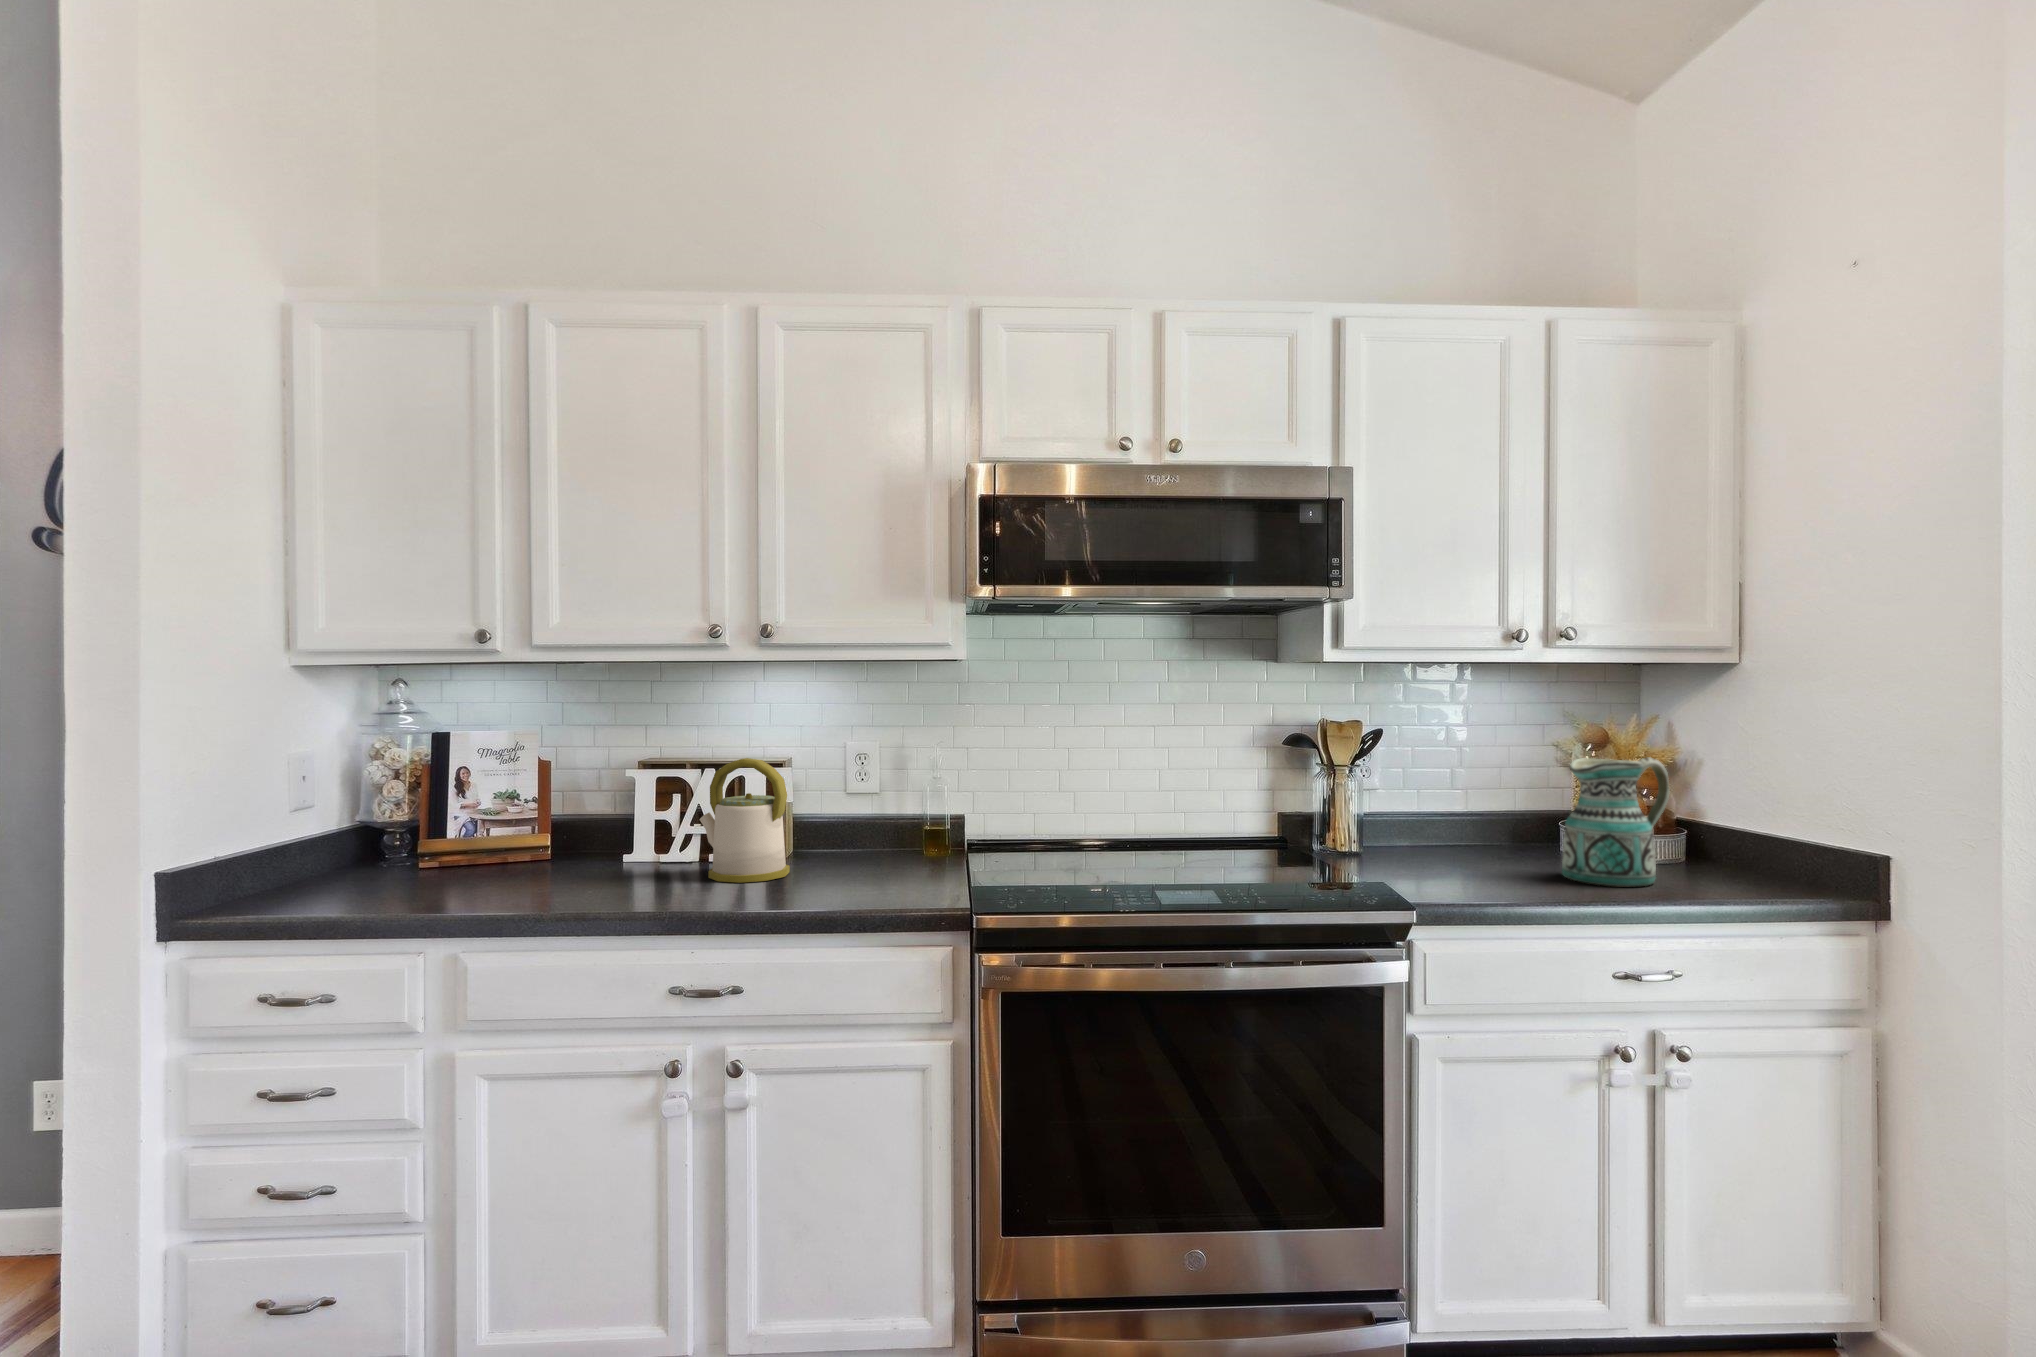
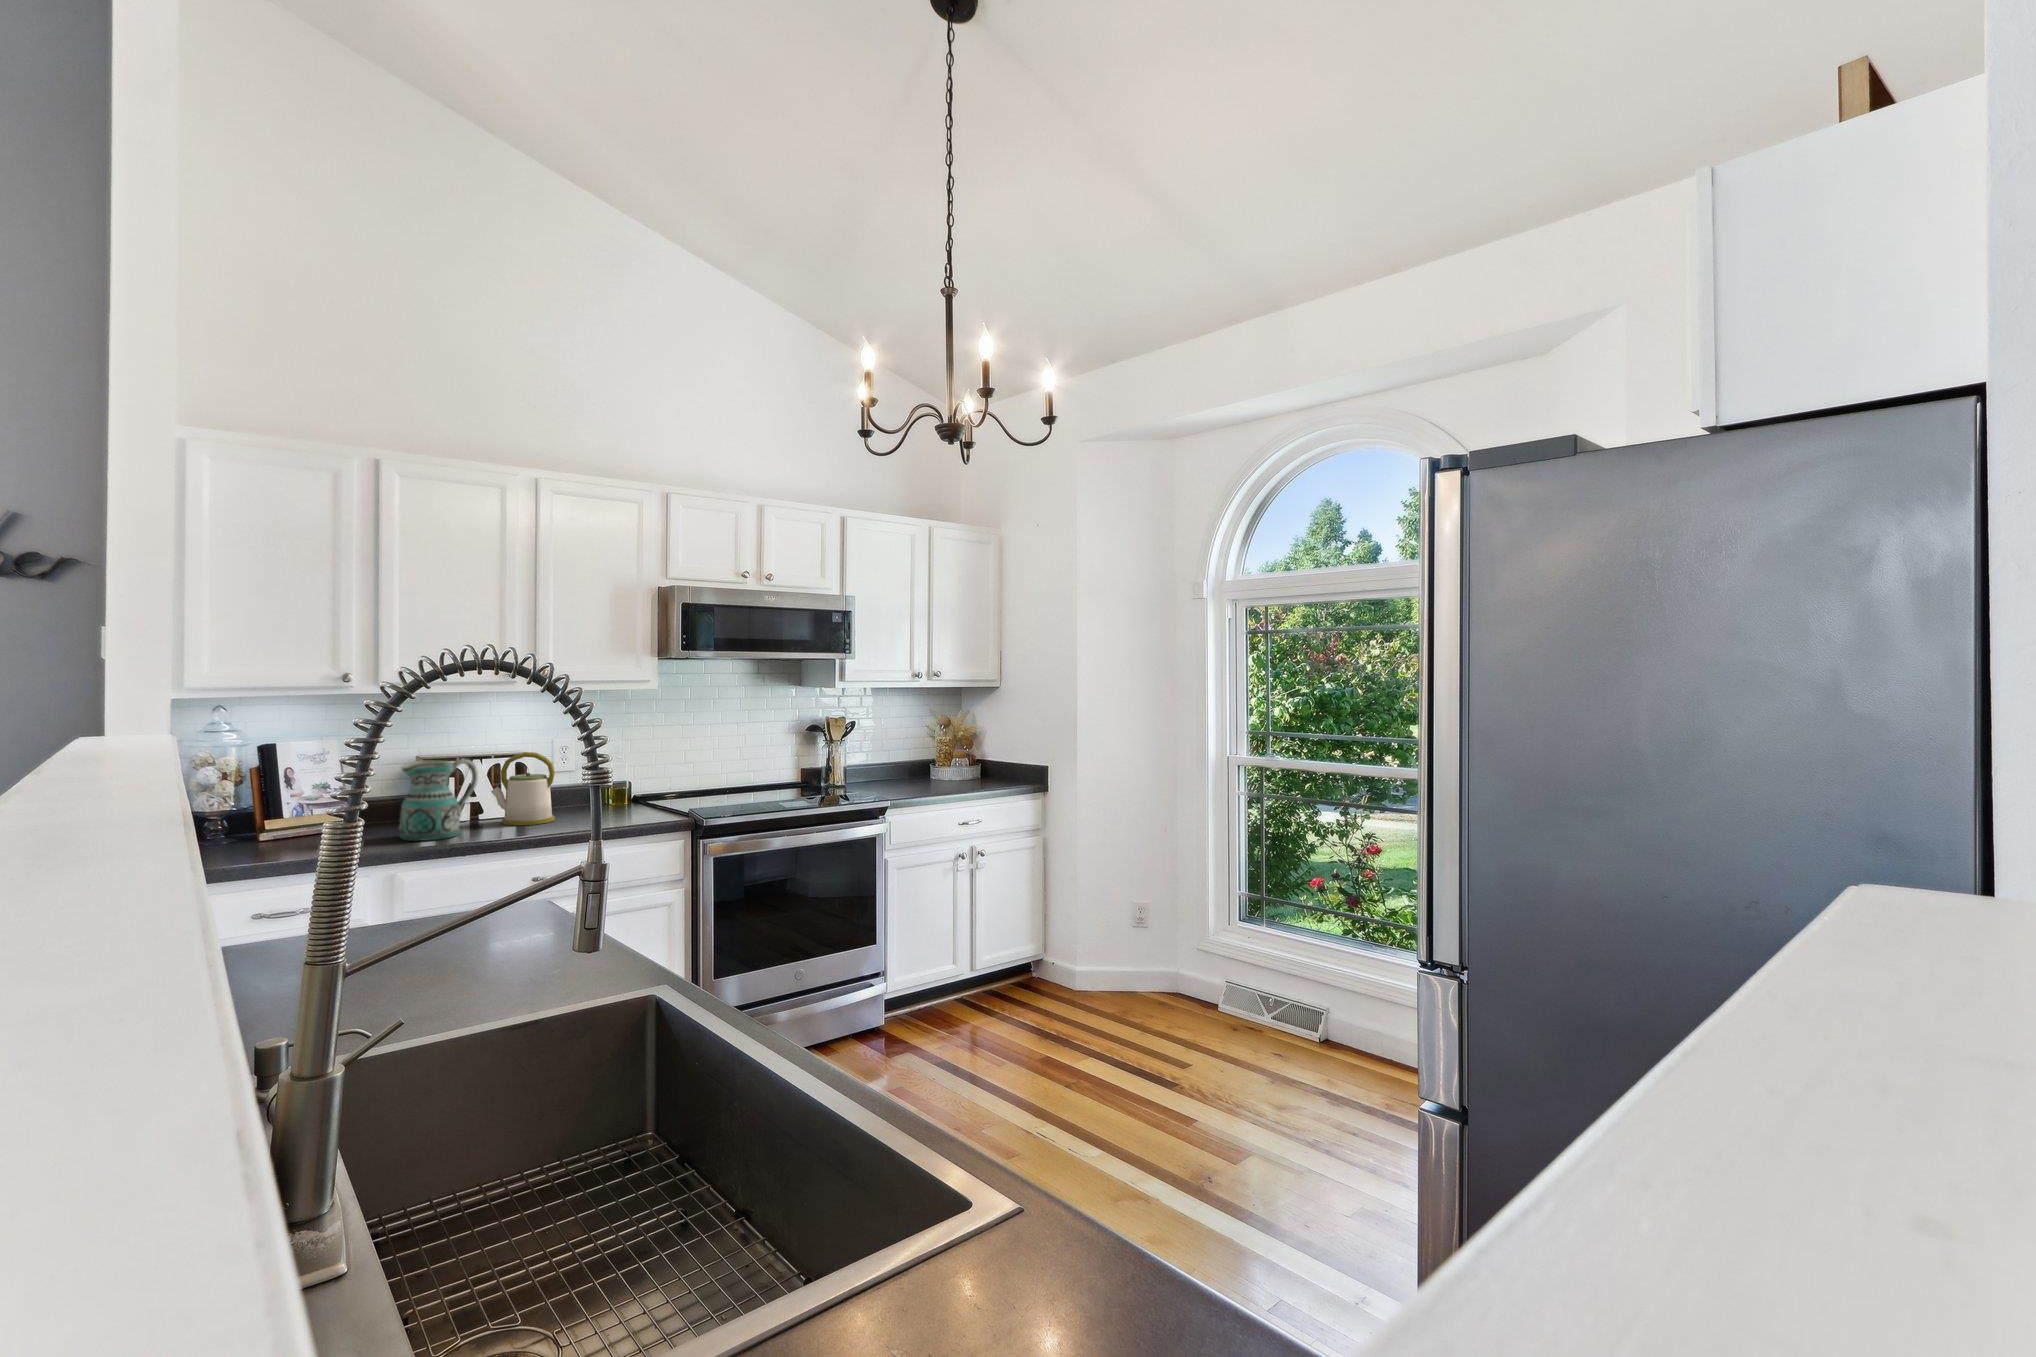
ceramic pitcher: present [1562,757,1670,887] -> present [400,758,478,841]

